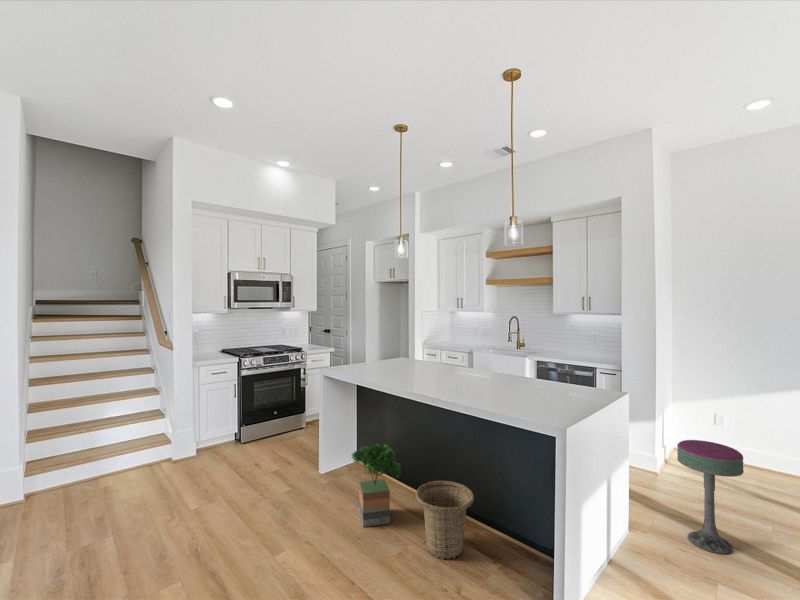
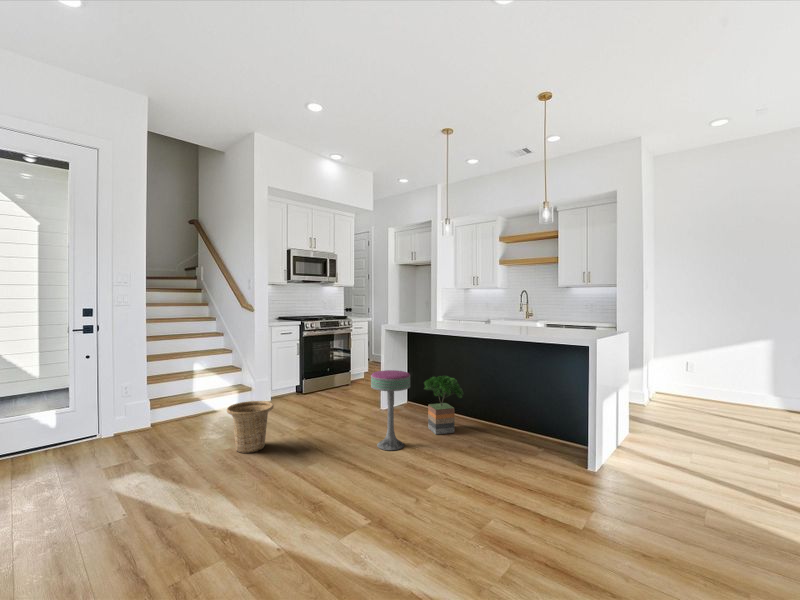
bar stool: present [677,440,744,554] -> present [371,370,410,450]
basket: present [416,481,474,559] -> present [227,401,273,453]

